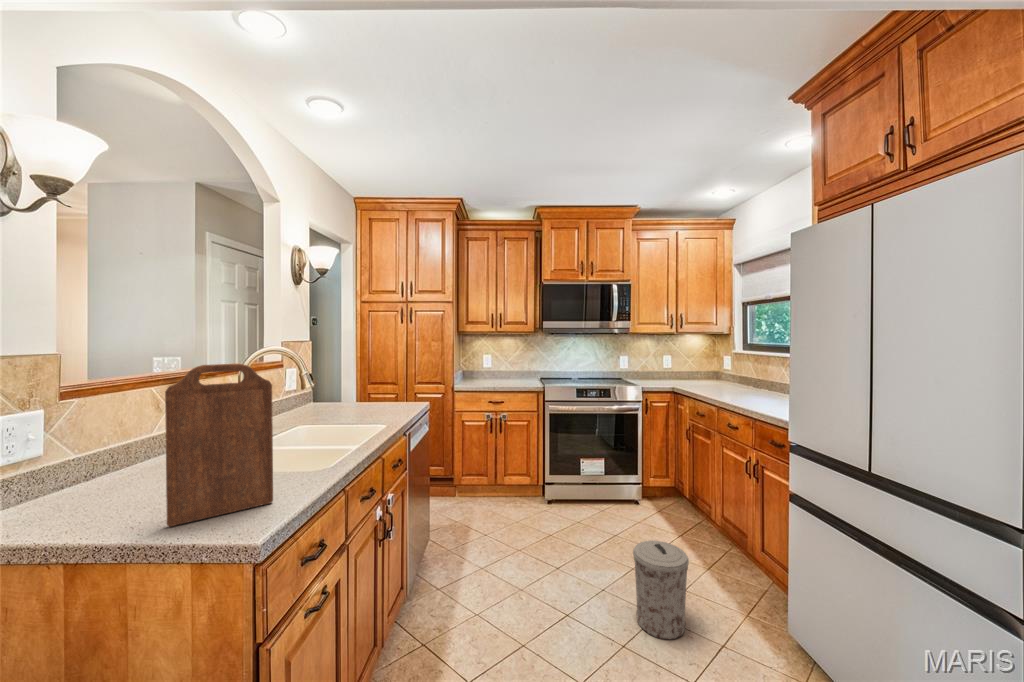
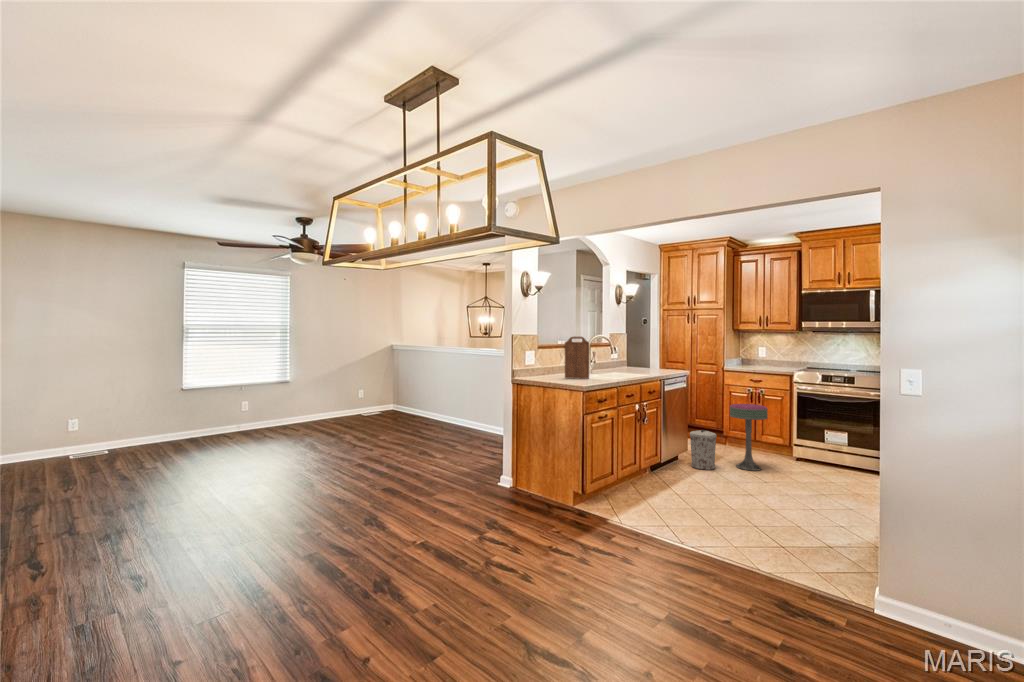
bar stool: none [499,444,550,551] -> present [730,404,768,471]
trash can: present [633,541,689,639] -> present [690,430,717,470]

